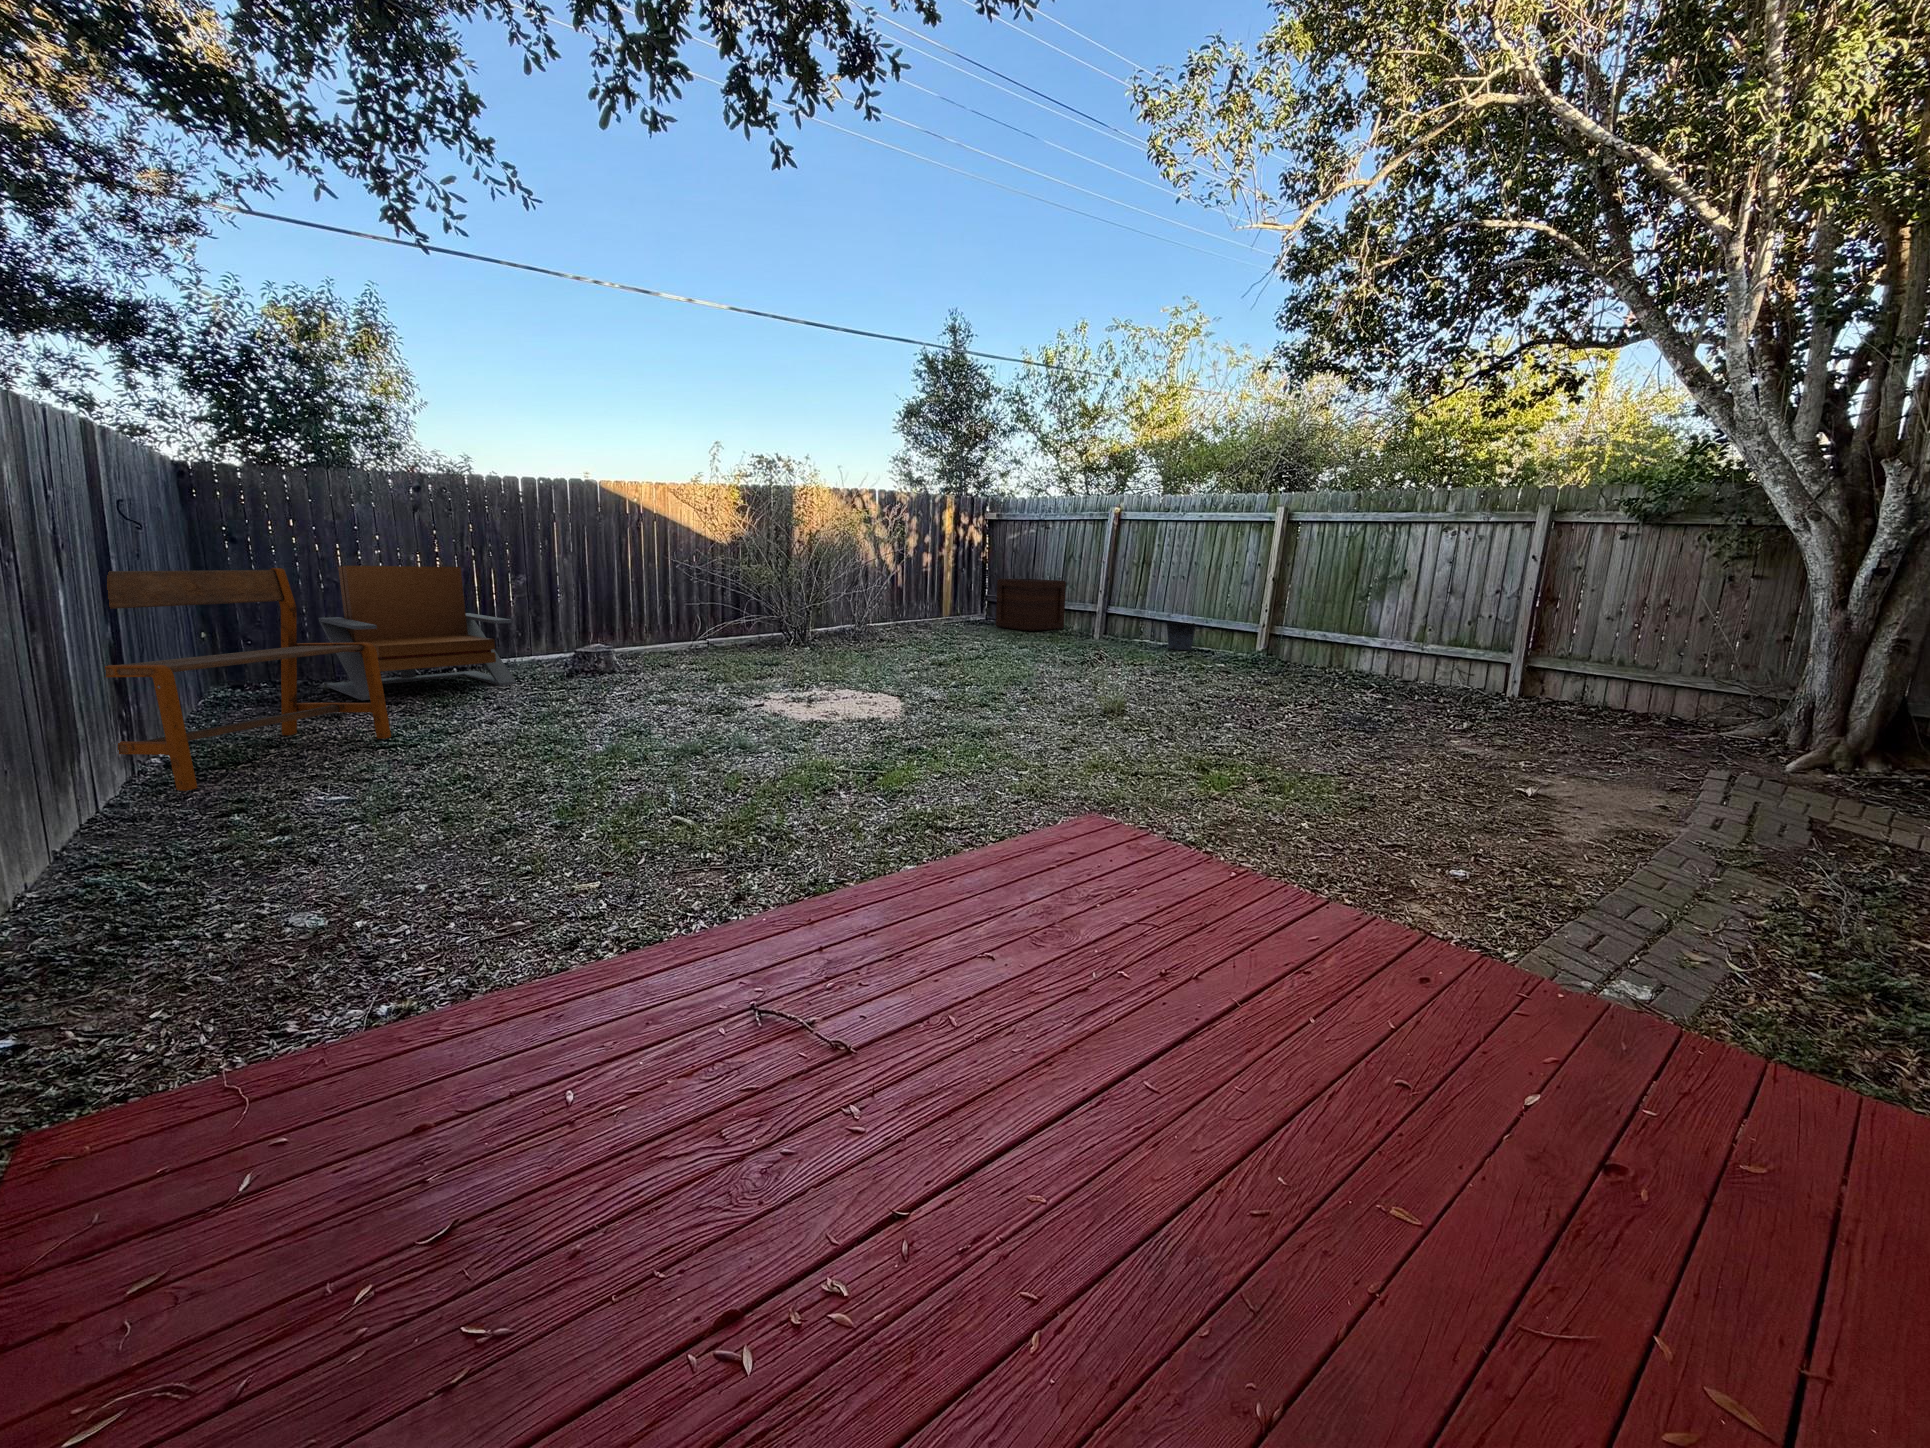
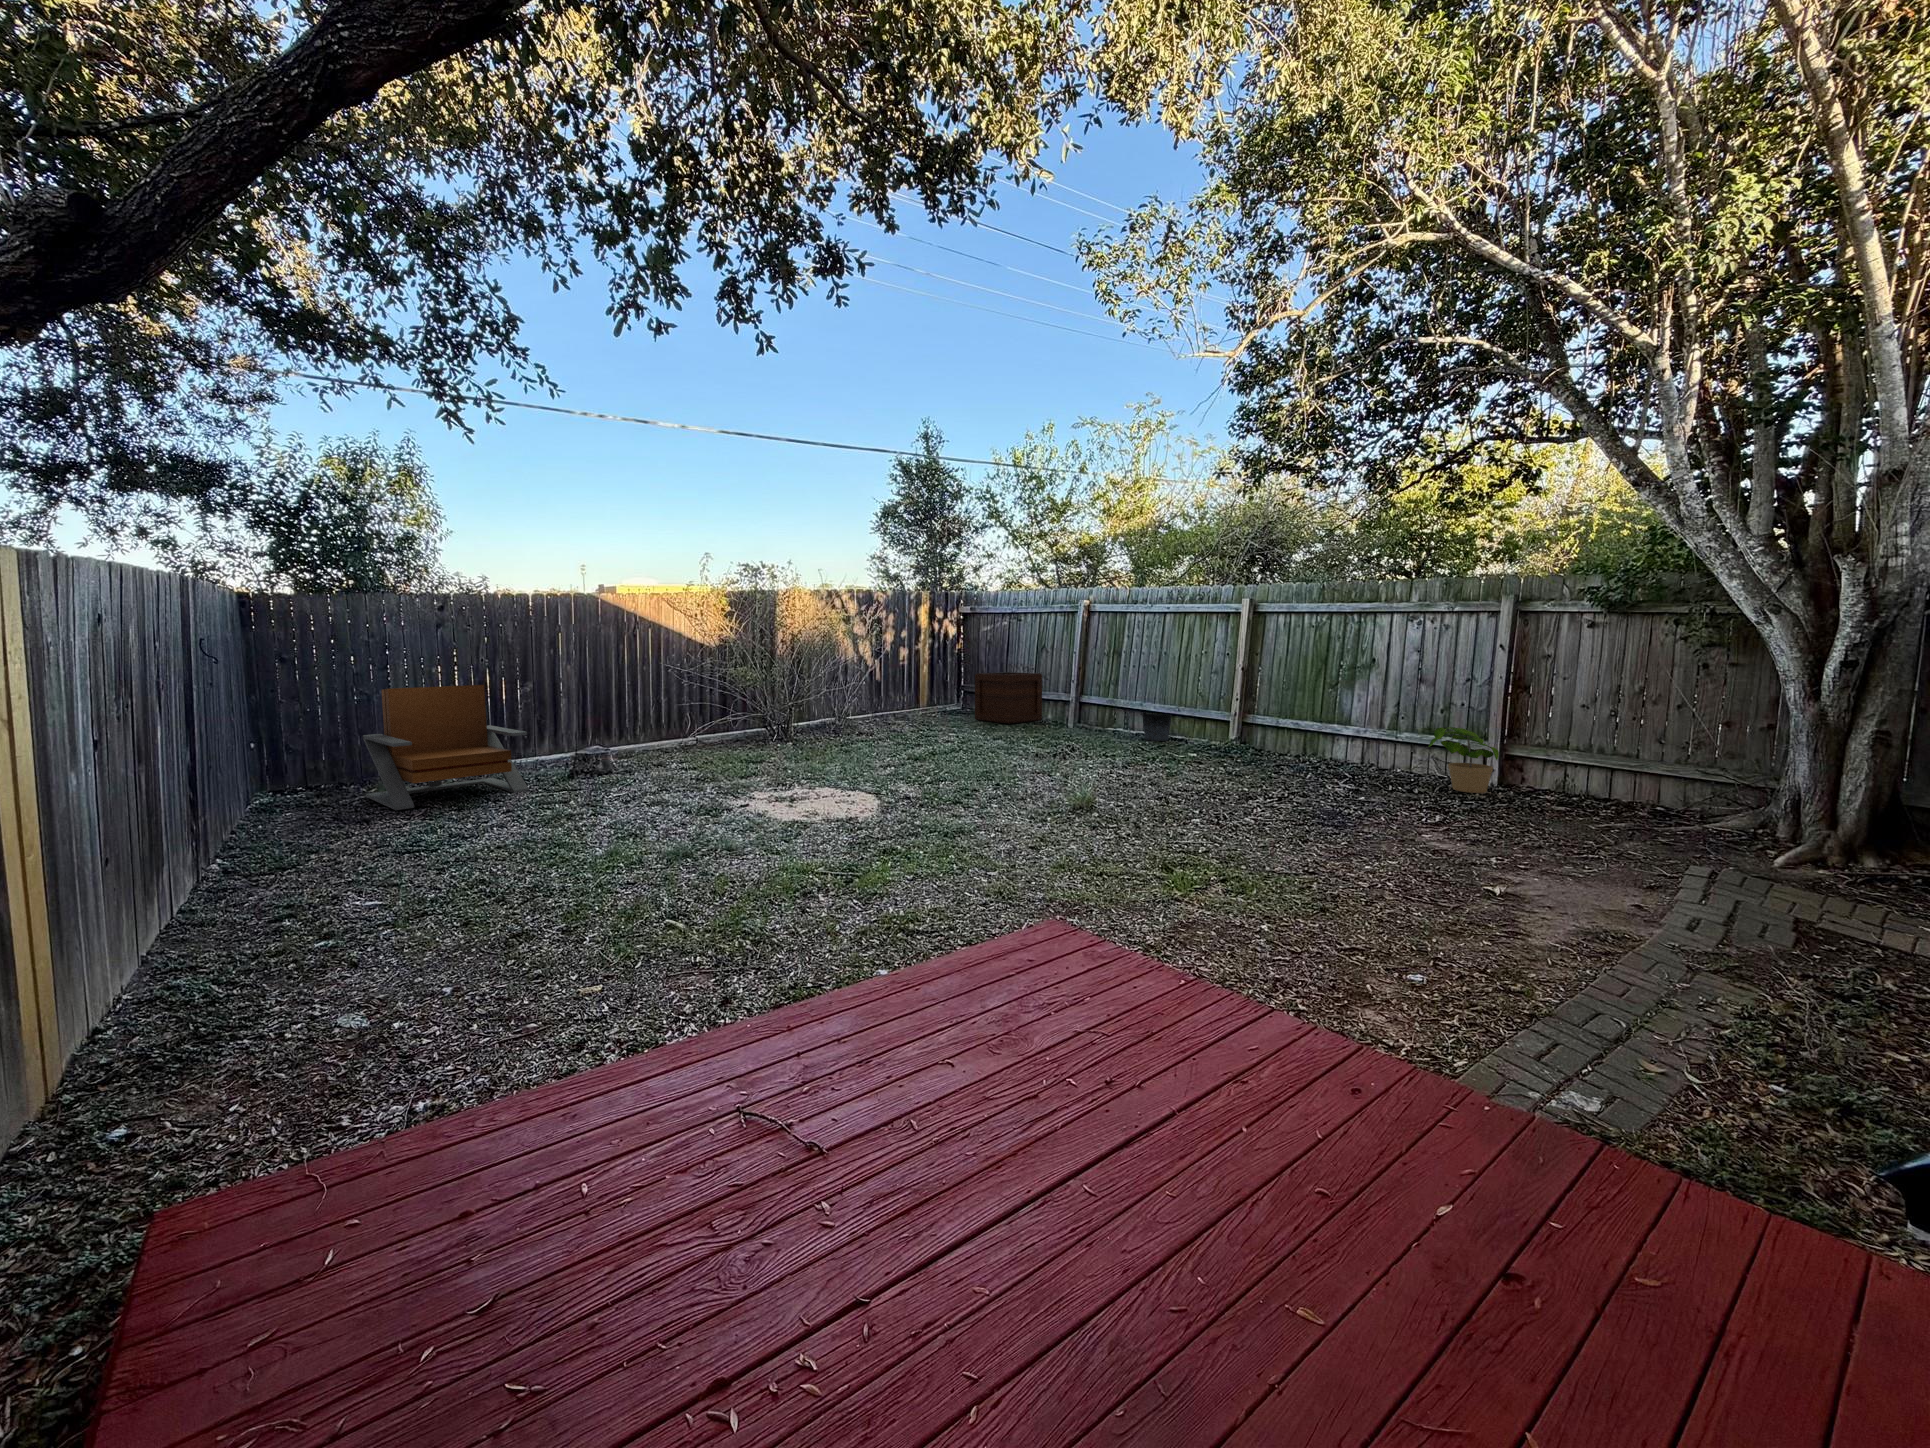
bench: present [105,568,391,791] -> none [167,699,422,902]
potted plant: none [1449,636,1516,702] -> present [1428,727,1499,793]

